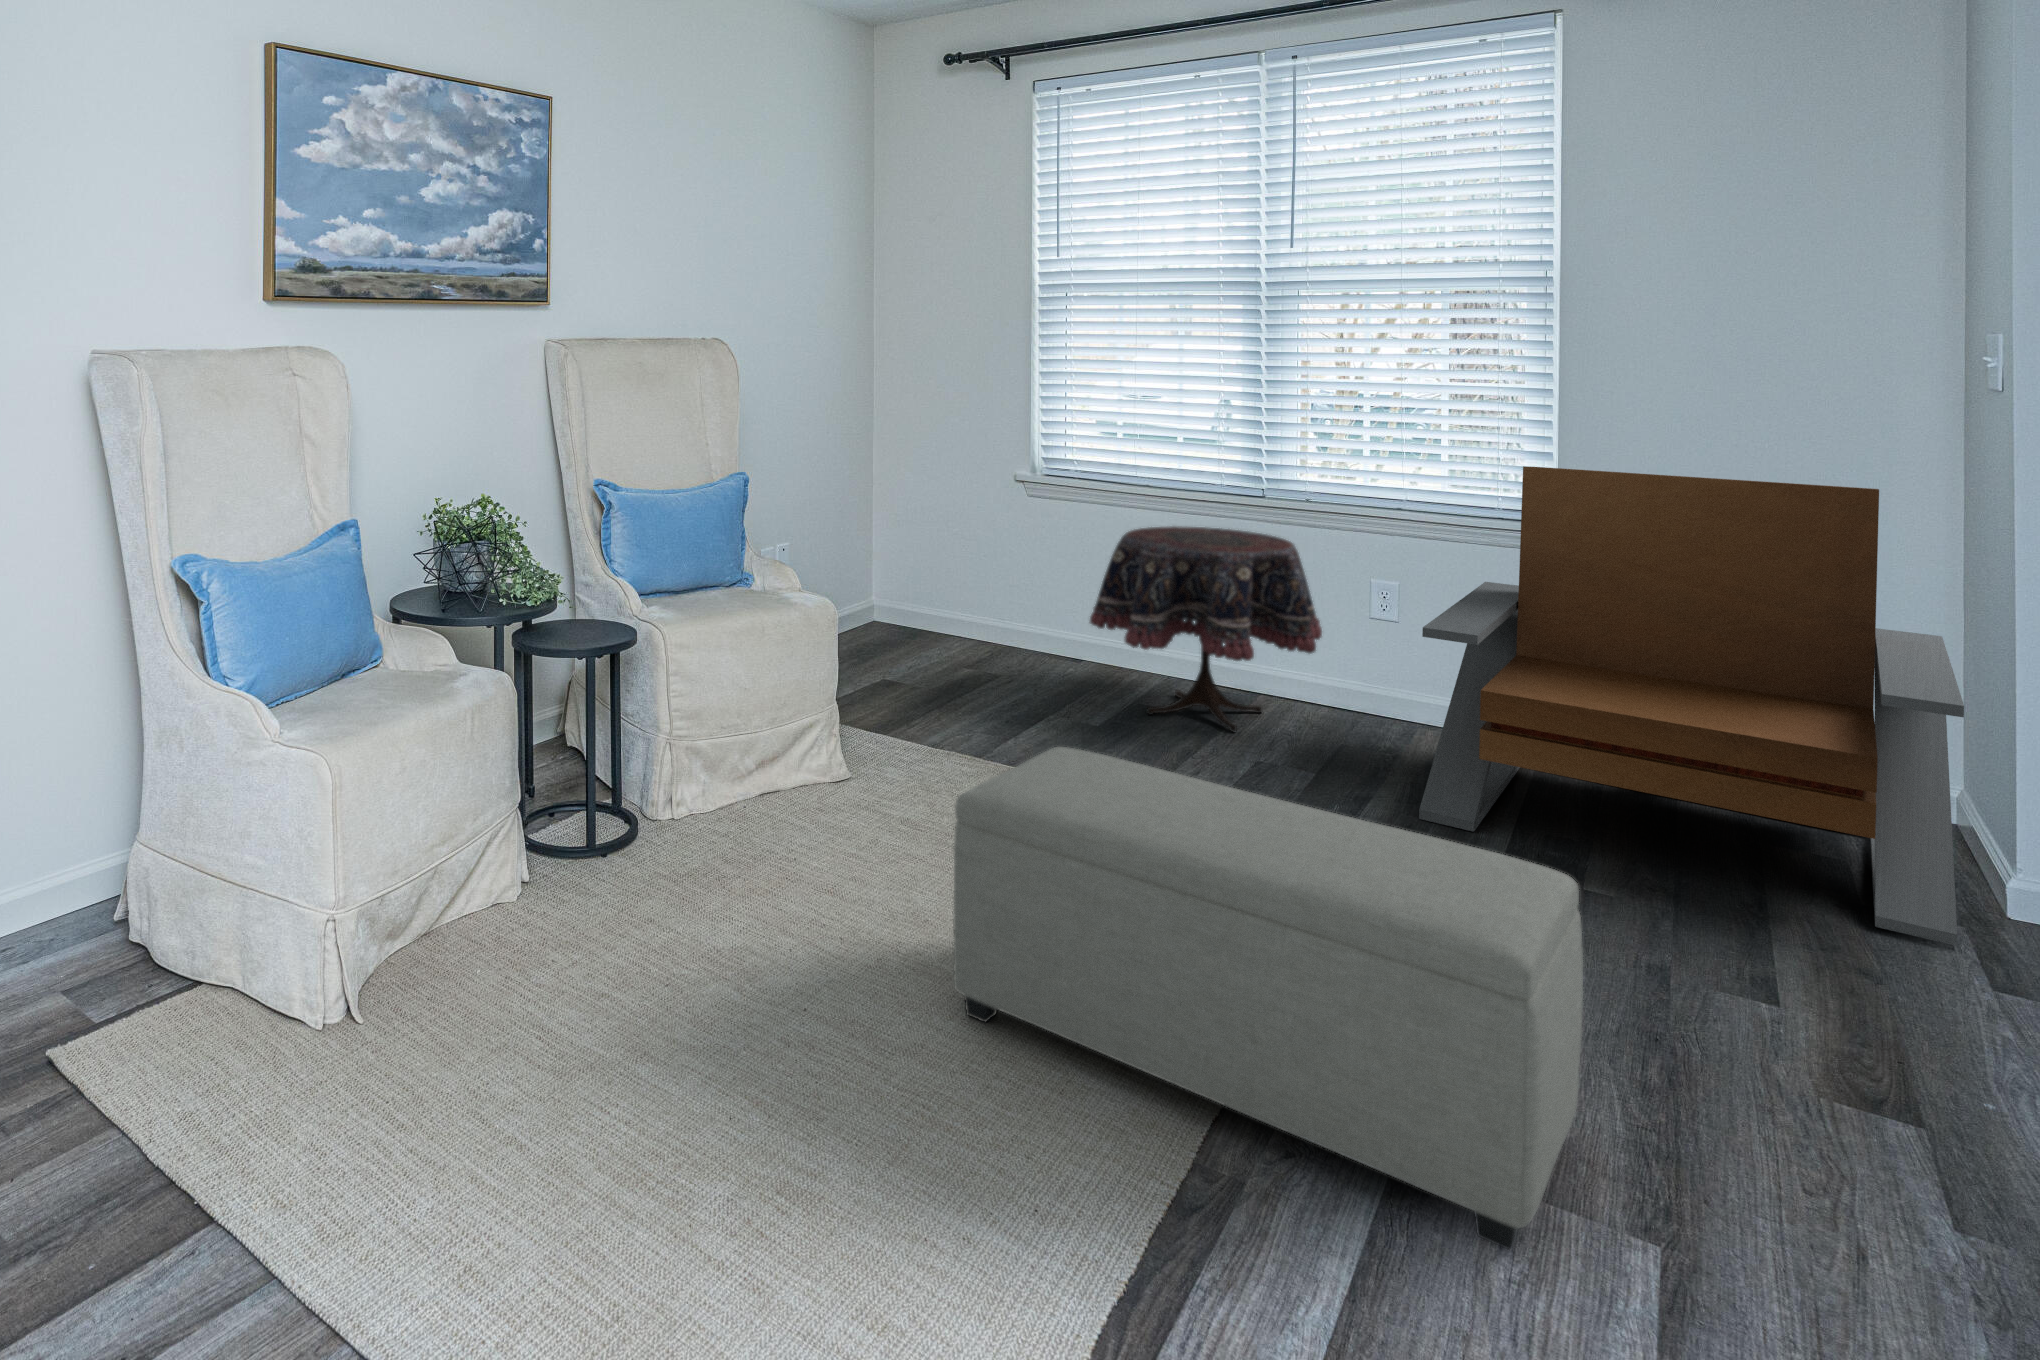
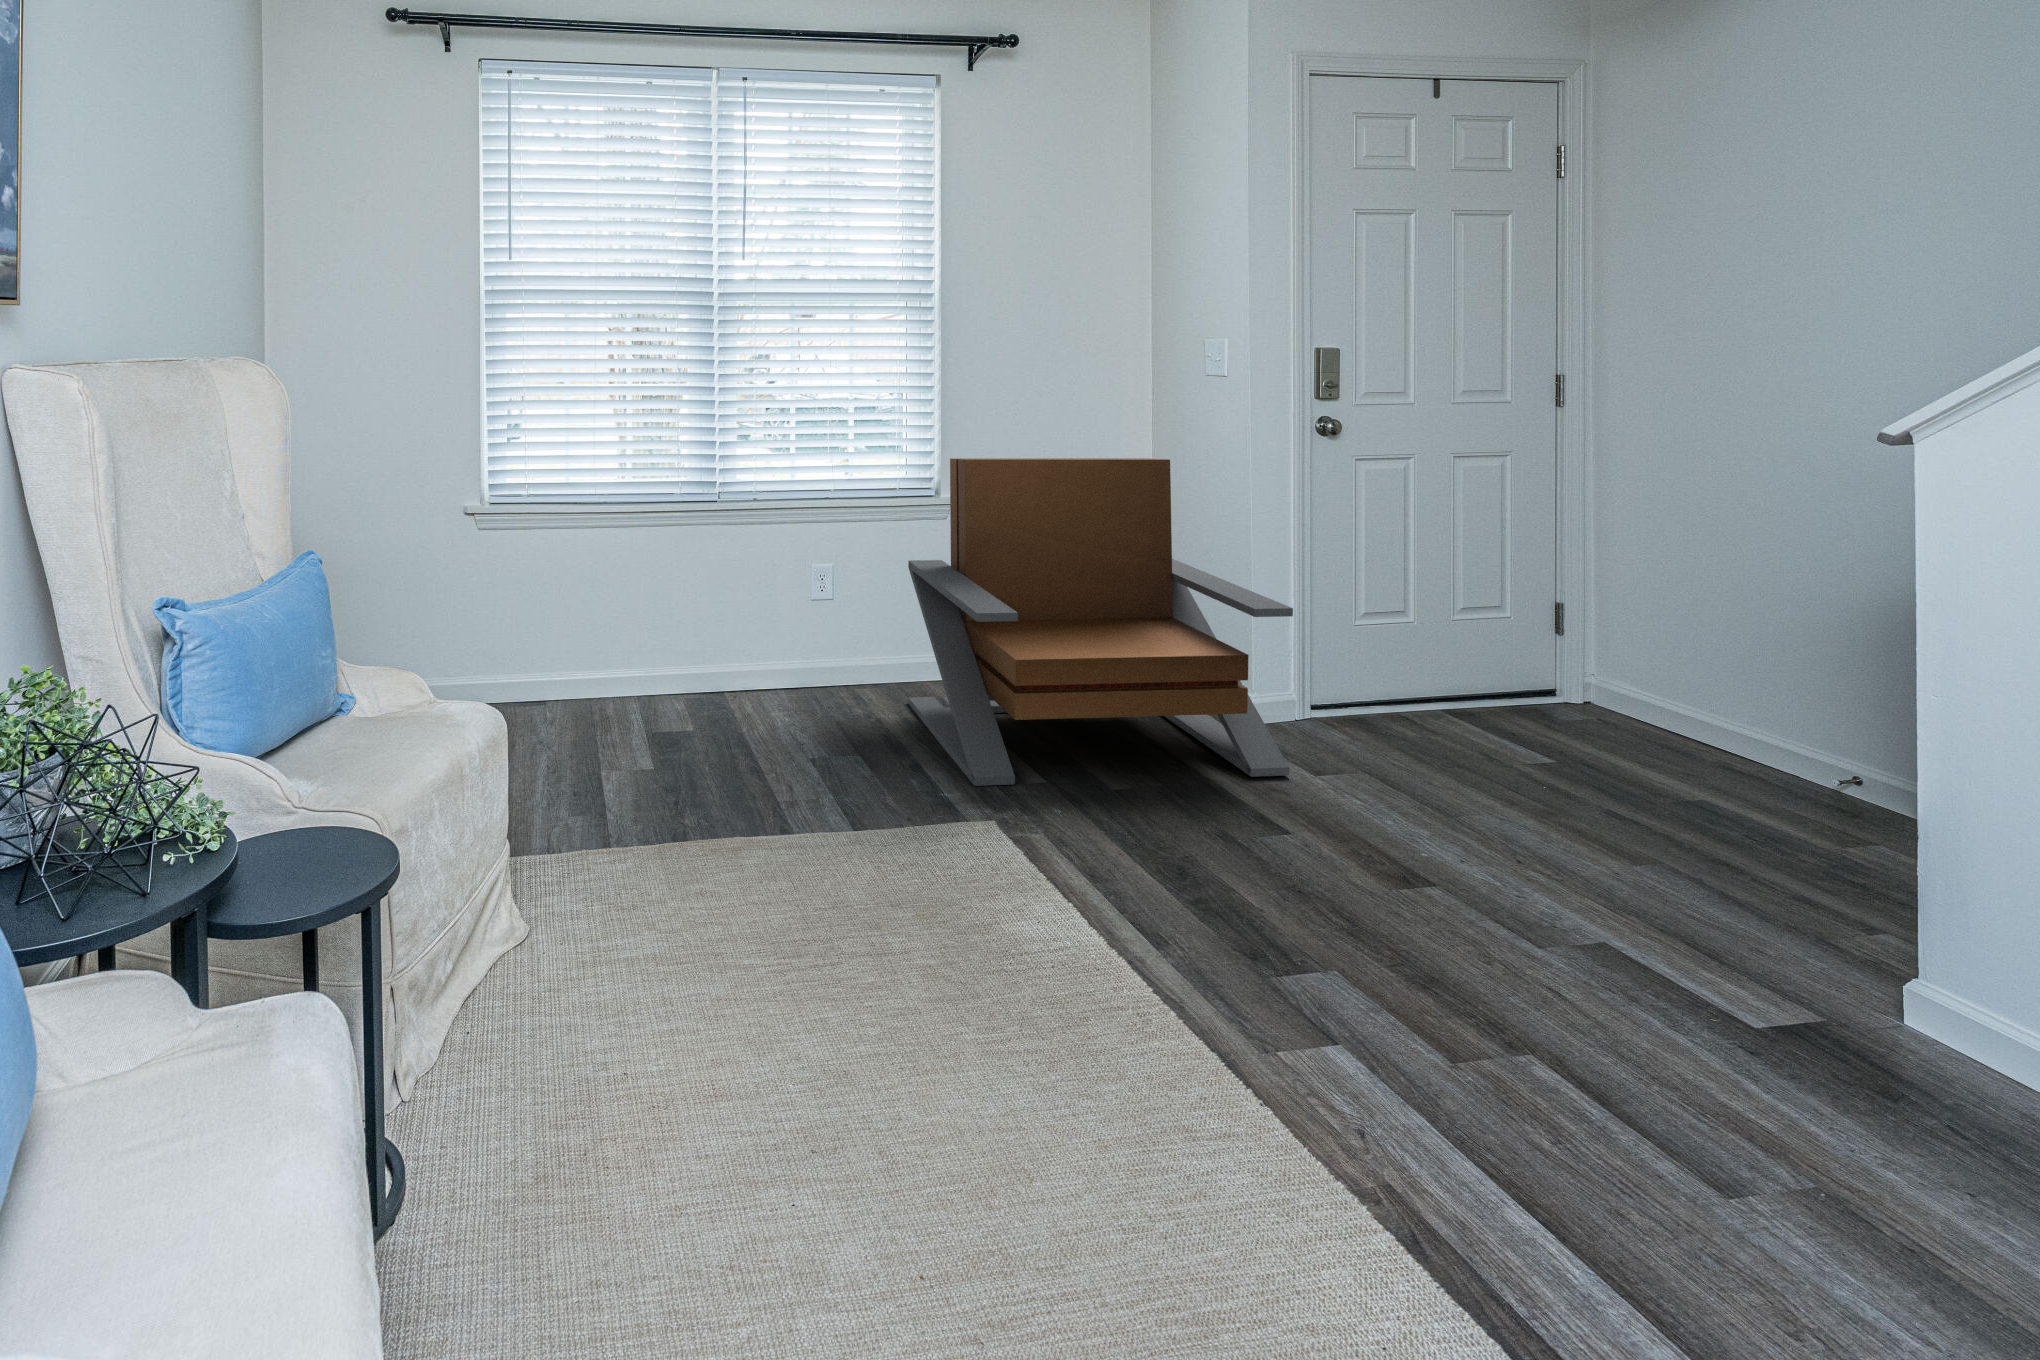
side table: present [1090,526,1322,732] -> none [612,541,817,748]
ottoman: present [953,747,1583,1250] -> none [966,816,1589,1198]

